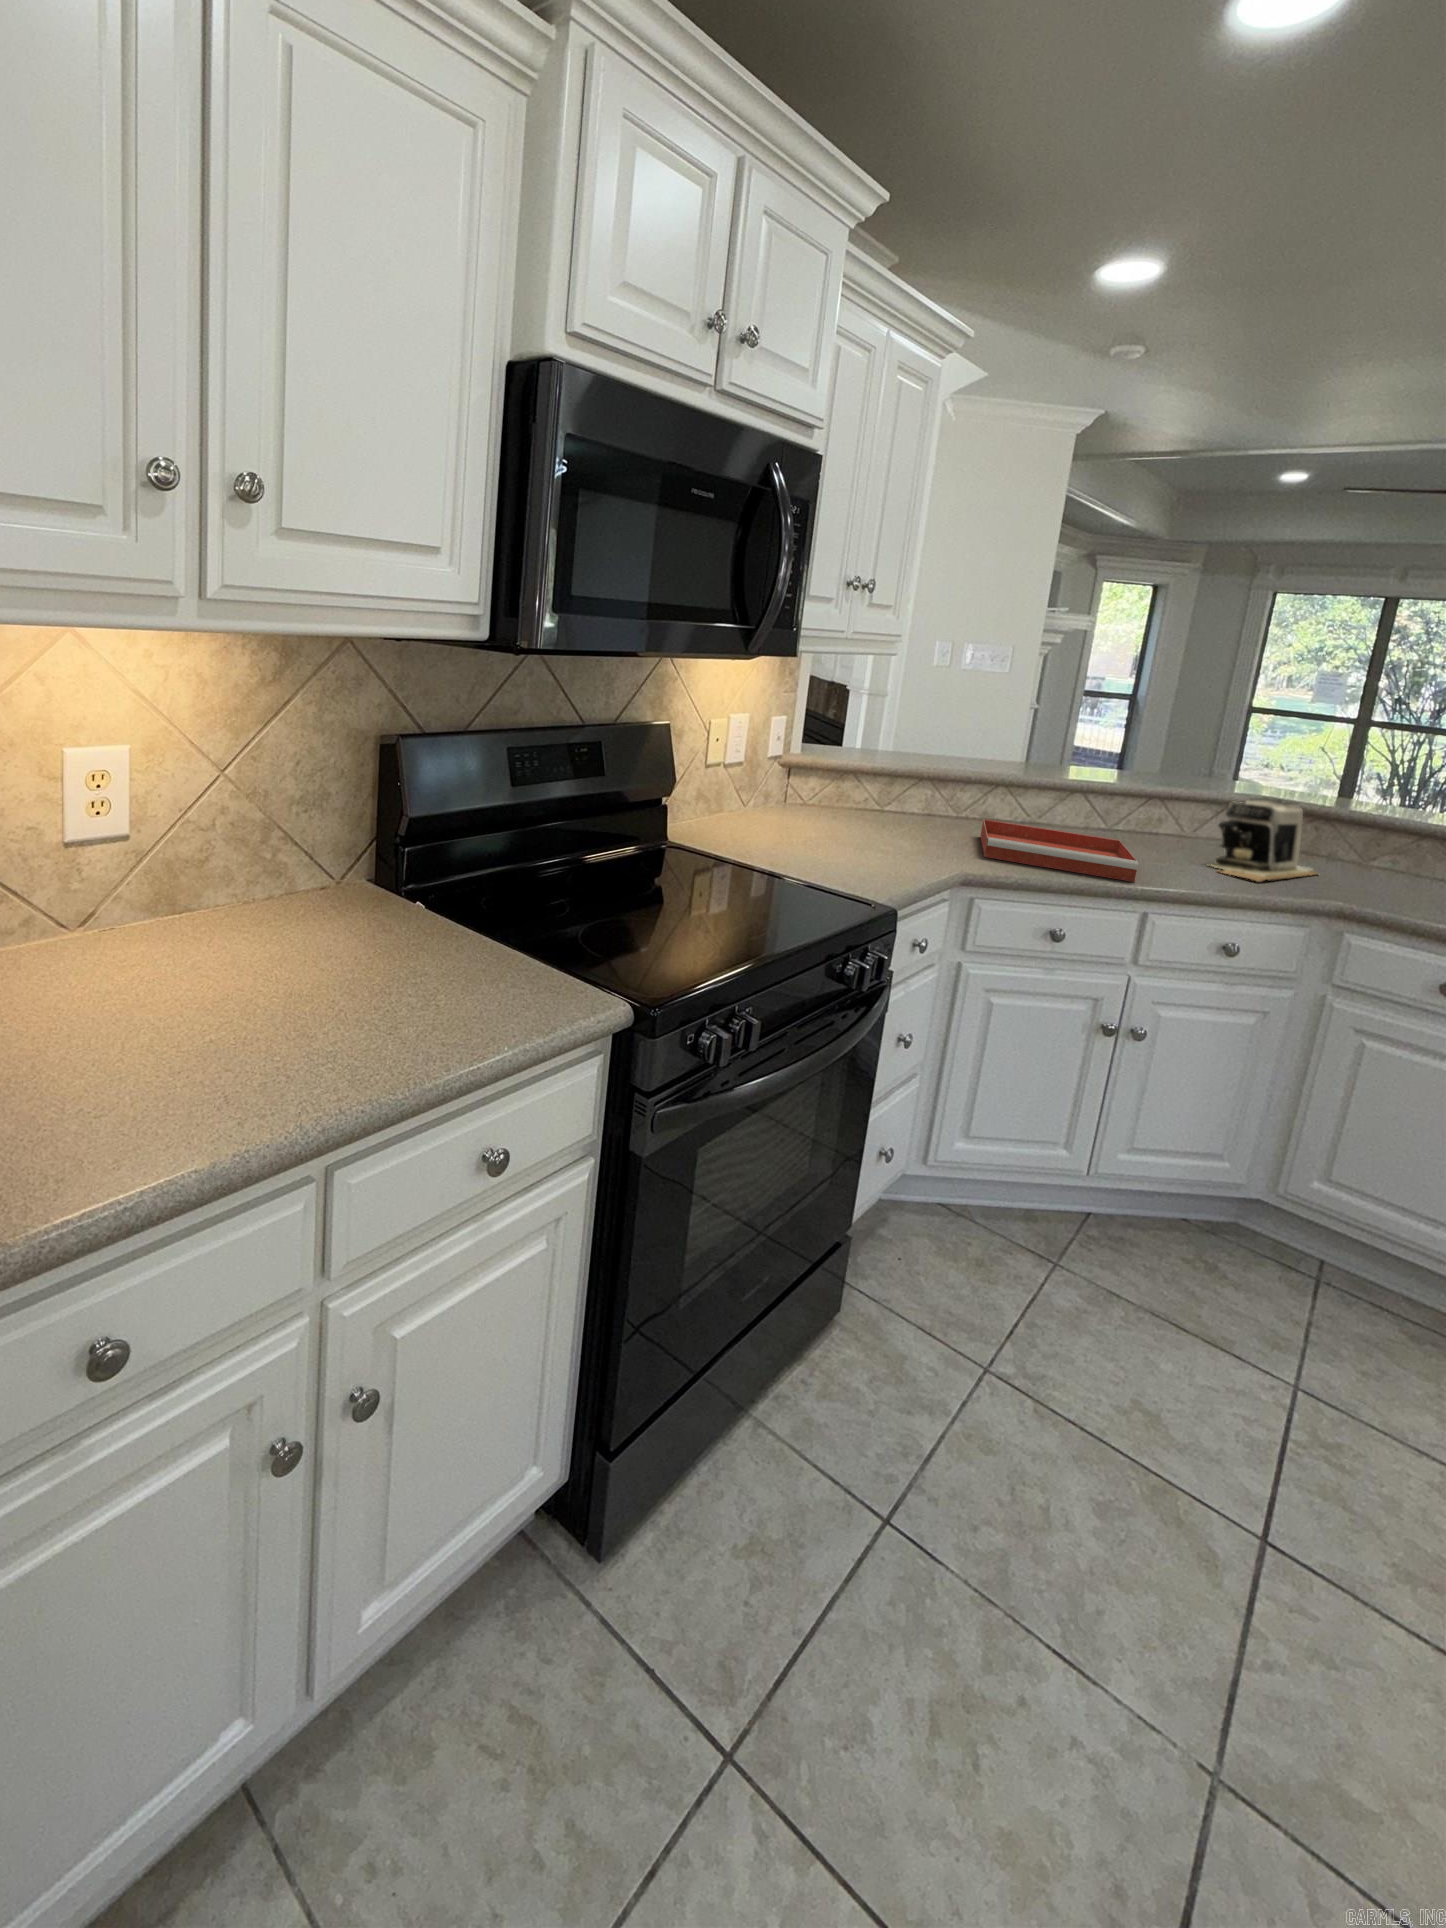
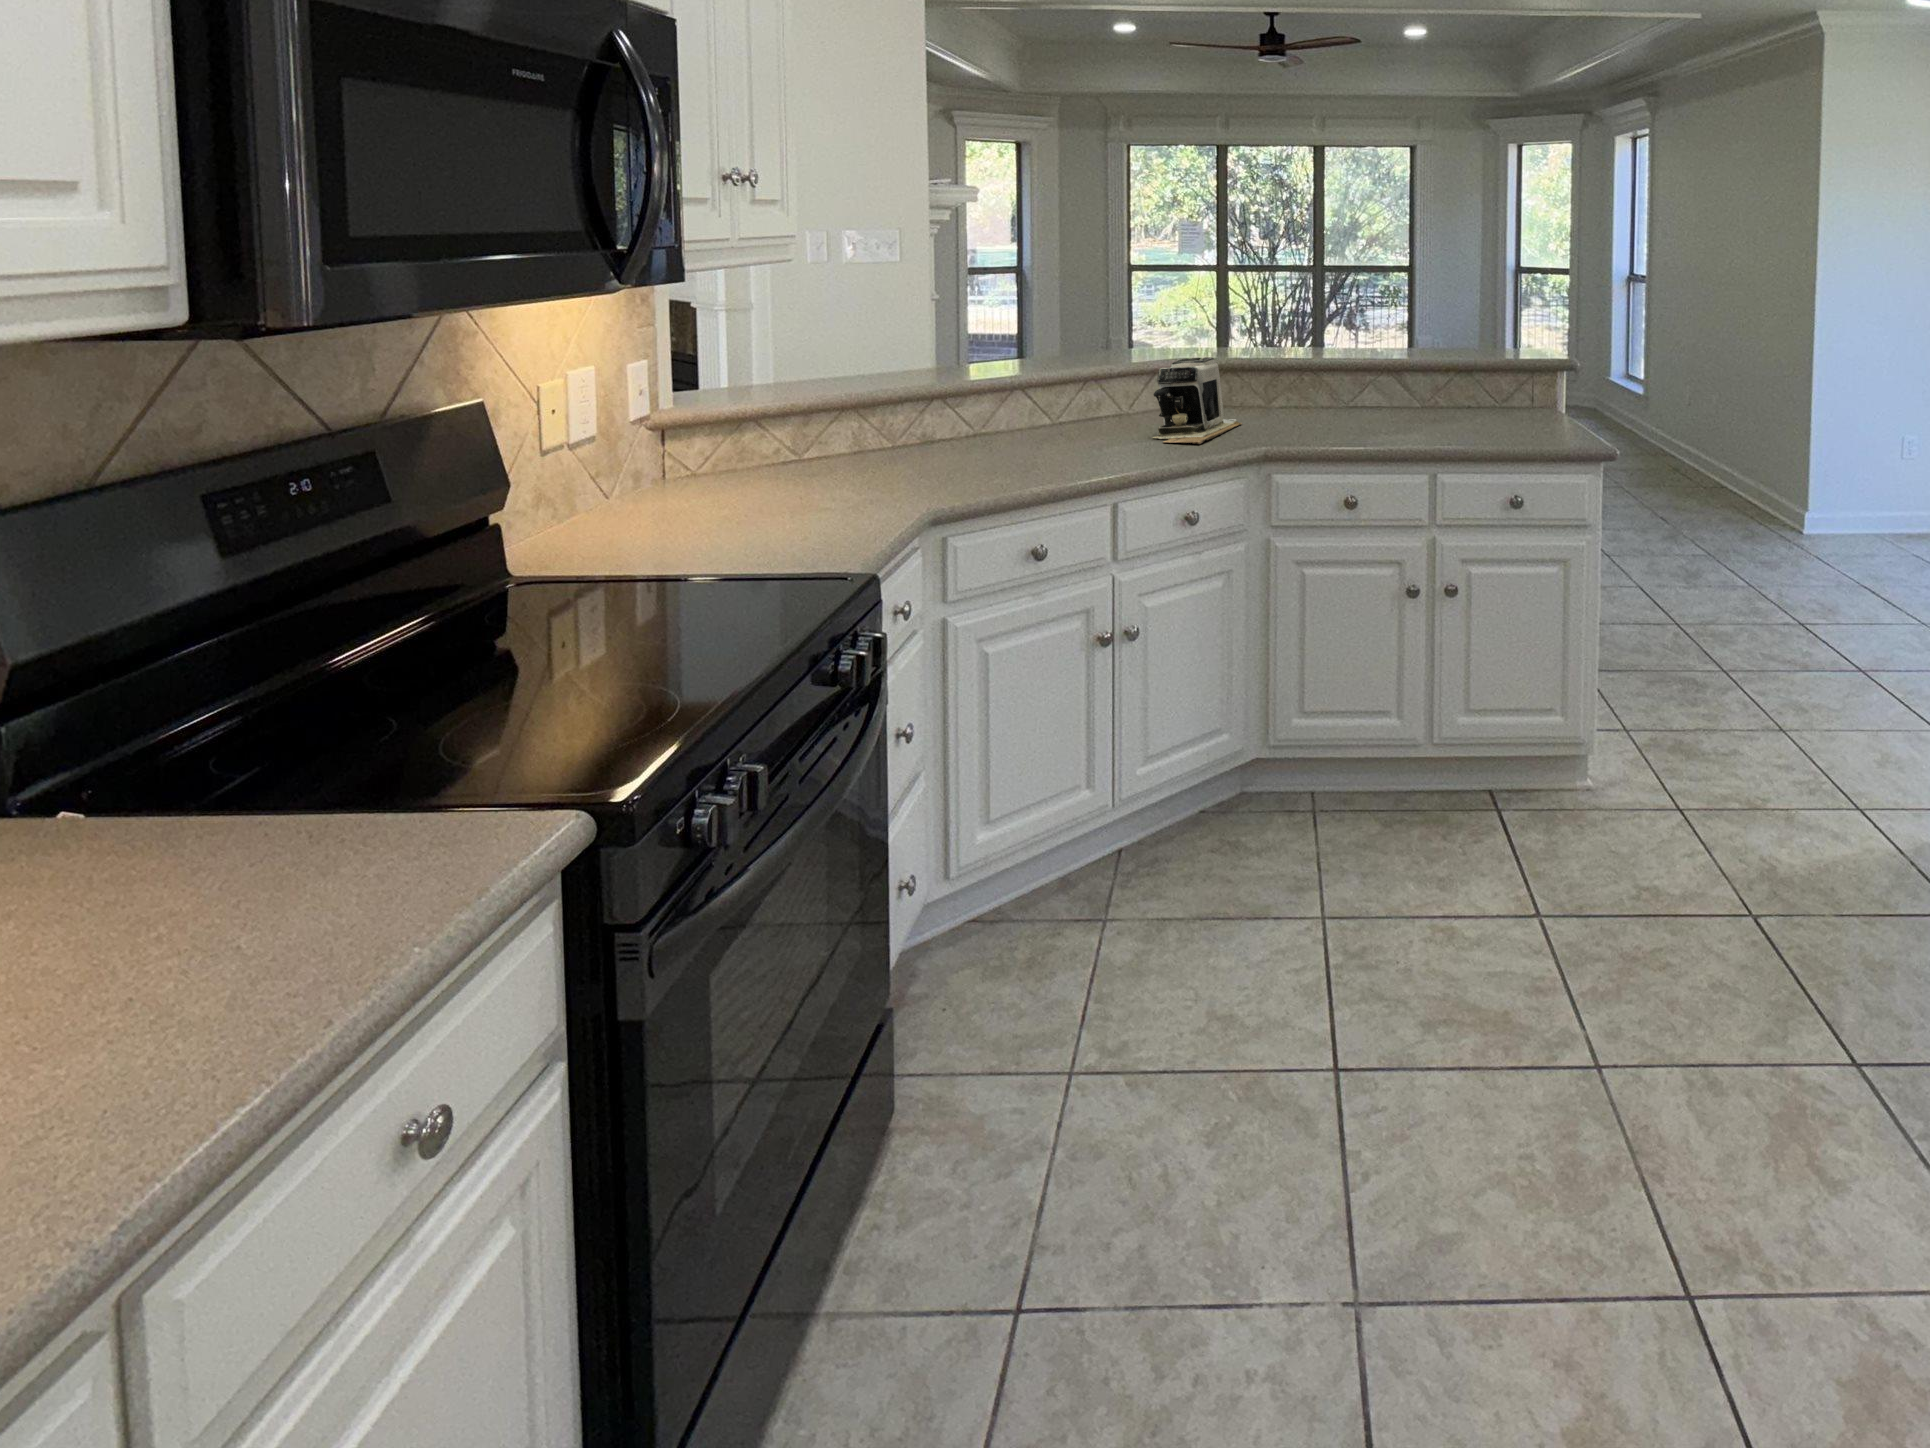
tray: present [980,819,1138,882] -> none [926,431,1100,484]

